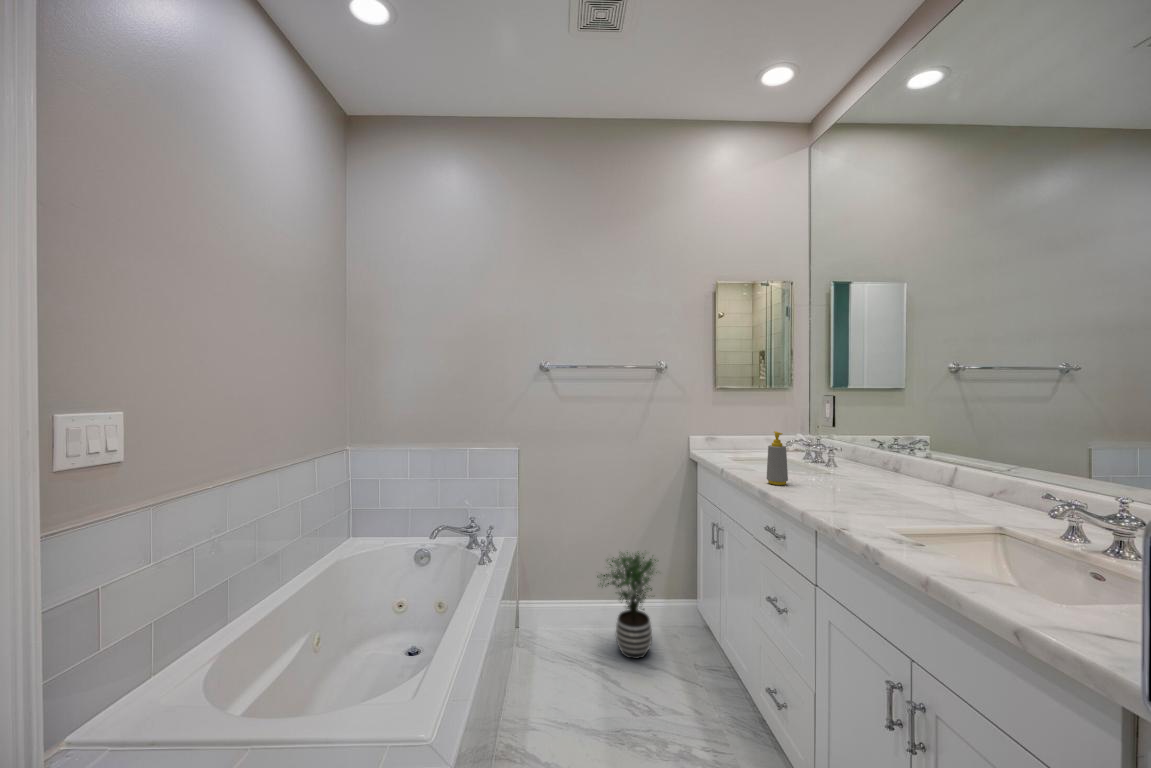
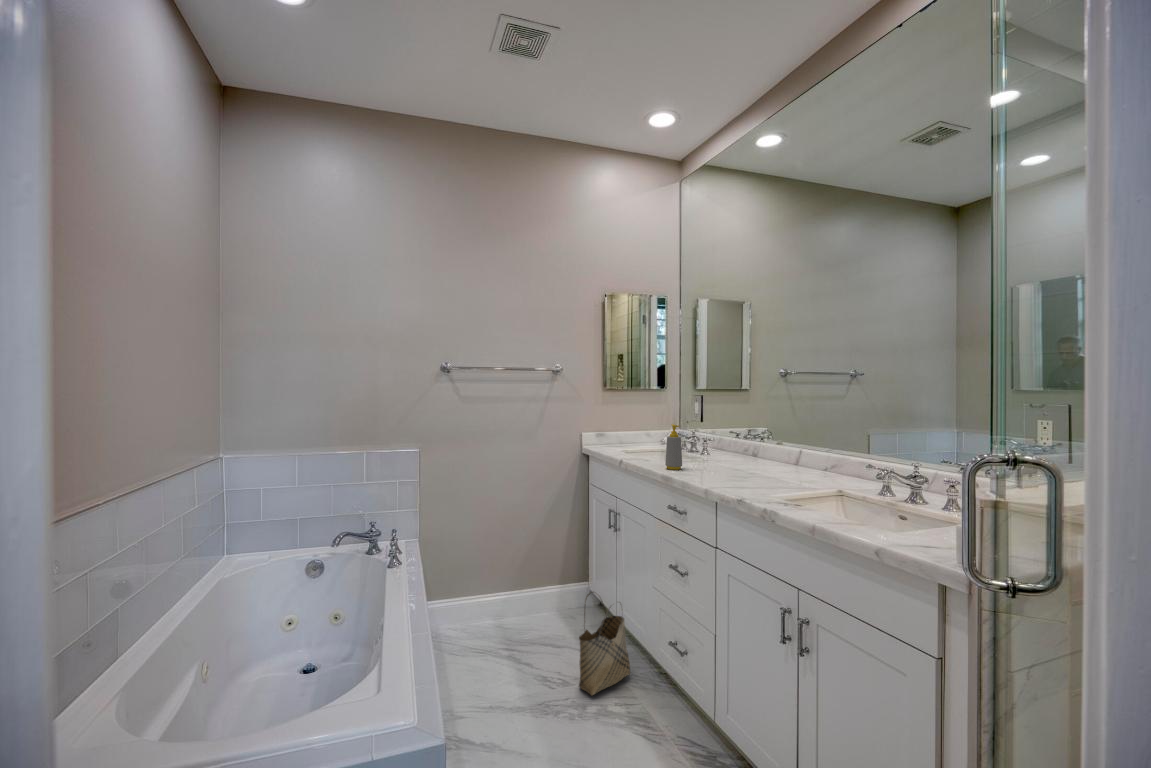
potted plant: present [597,551,657,659] -> none [502,539,568,643]
woven basket: none [664,614,727,730] -> present [579,592,630,695]

